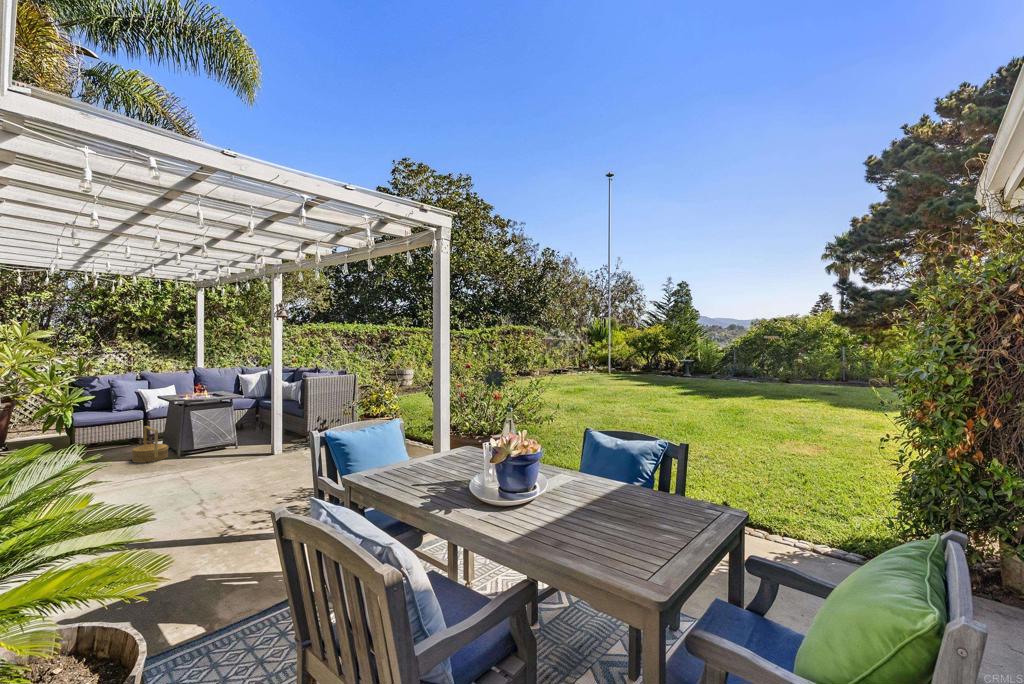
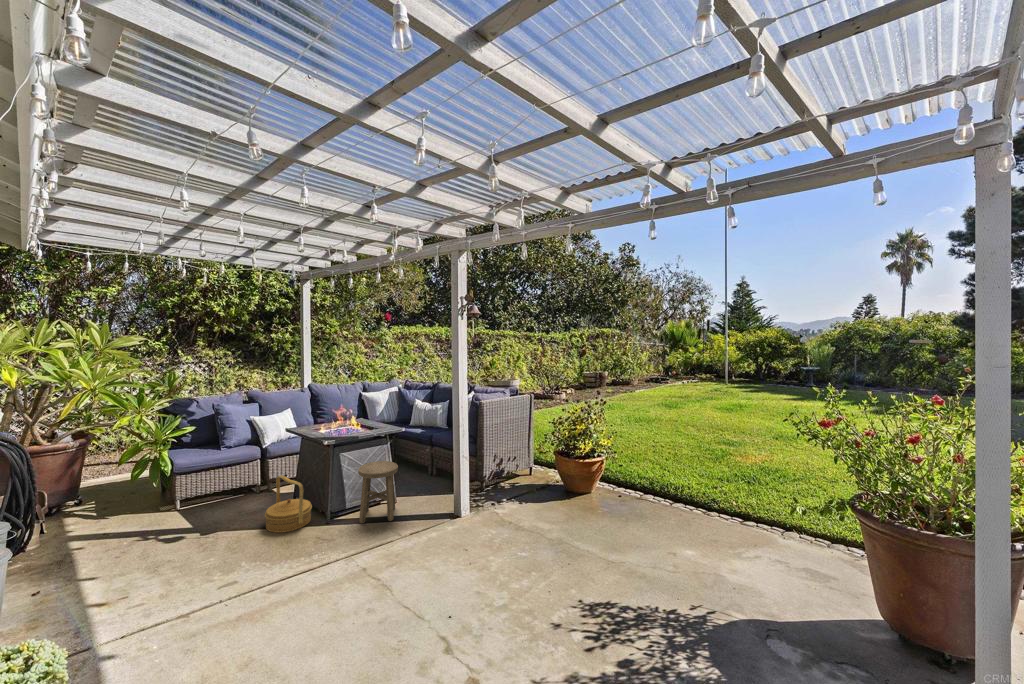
stool: none [200,418,234,459] -> present [358,461,398,523]

